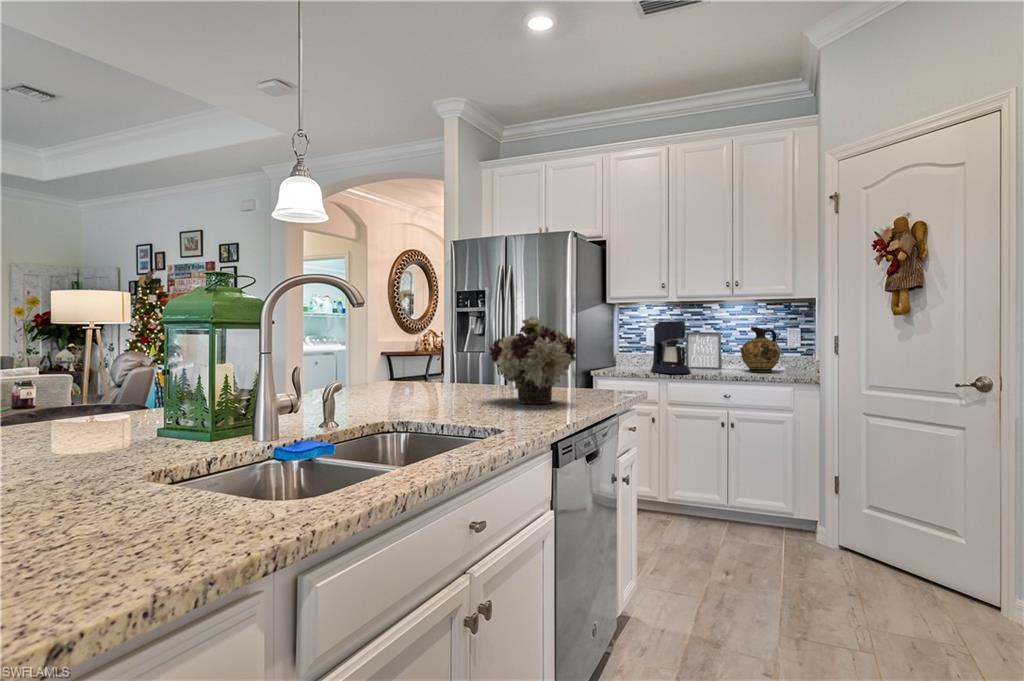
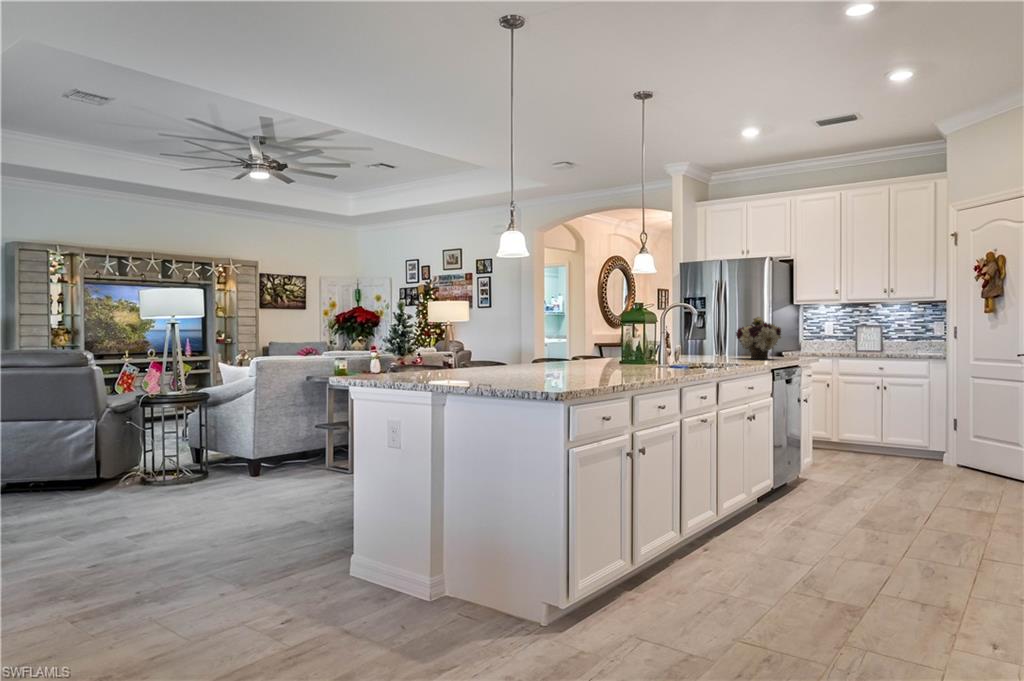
coffee maker: present [651,321,691,374] -> none [827,317,857,354]
ceramic jug: present [741,327,781,372] -> none [896,321,927,353]

